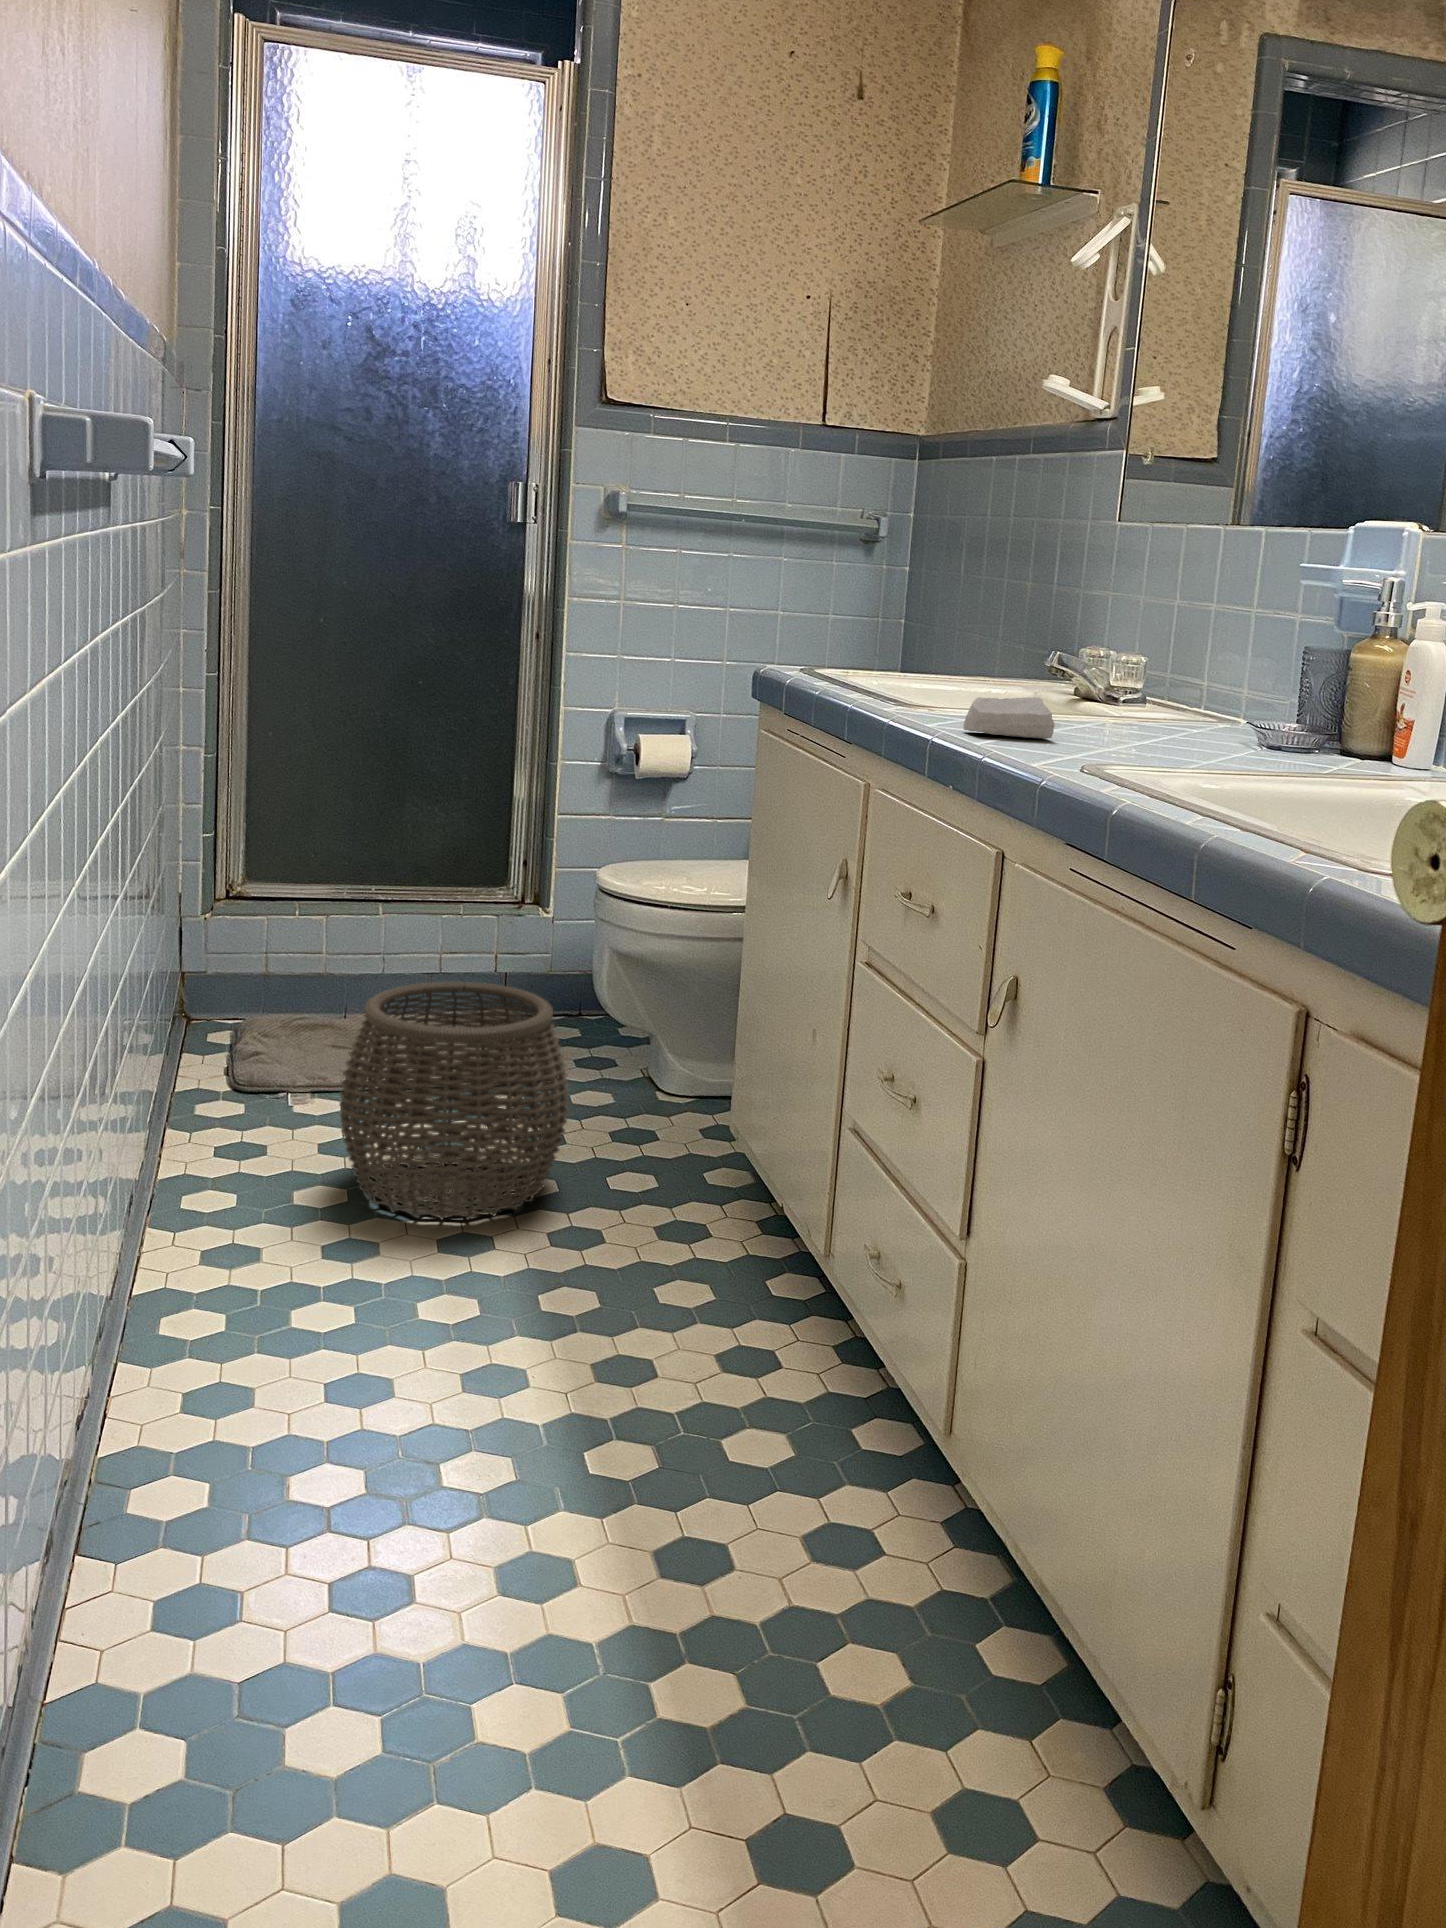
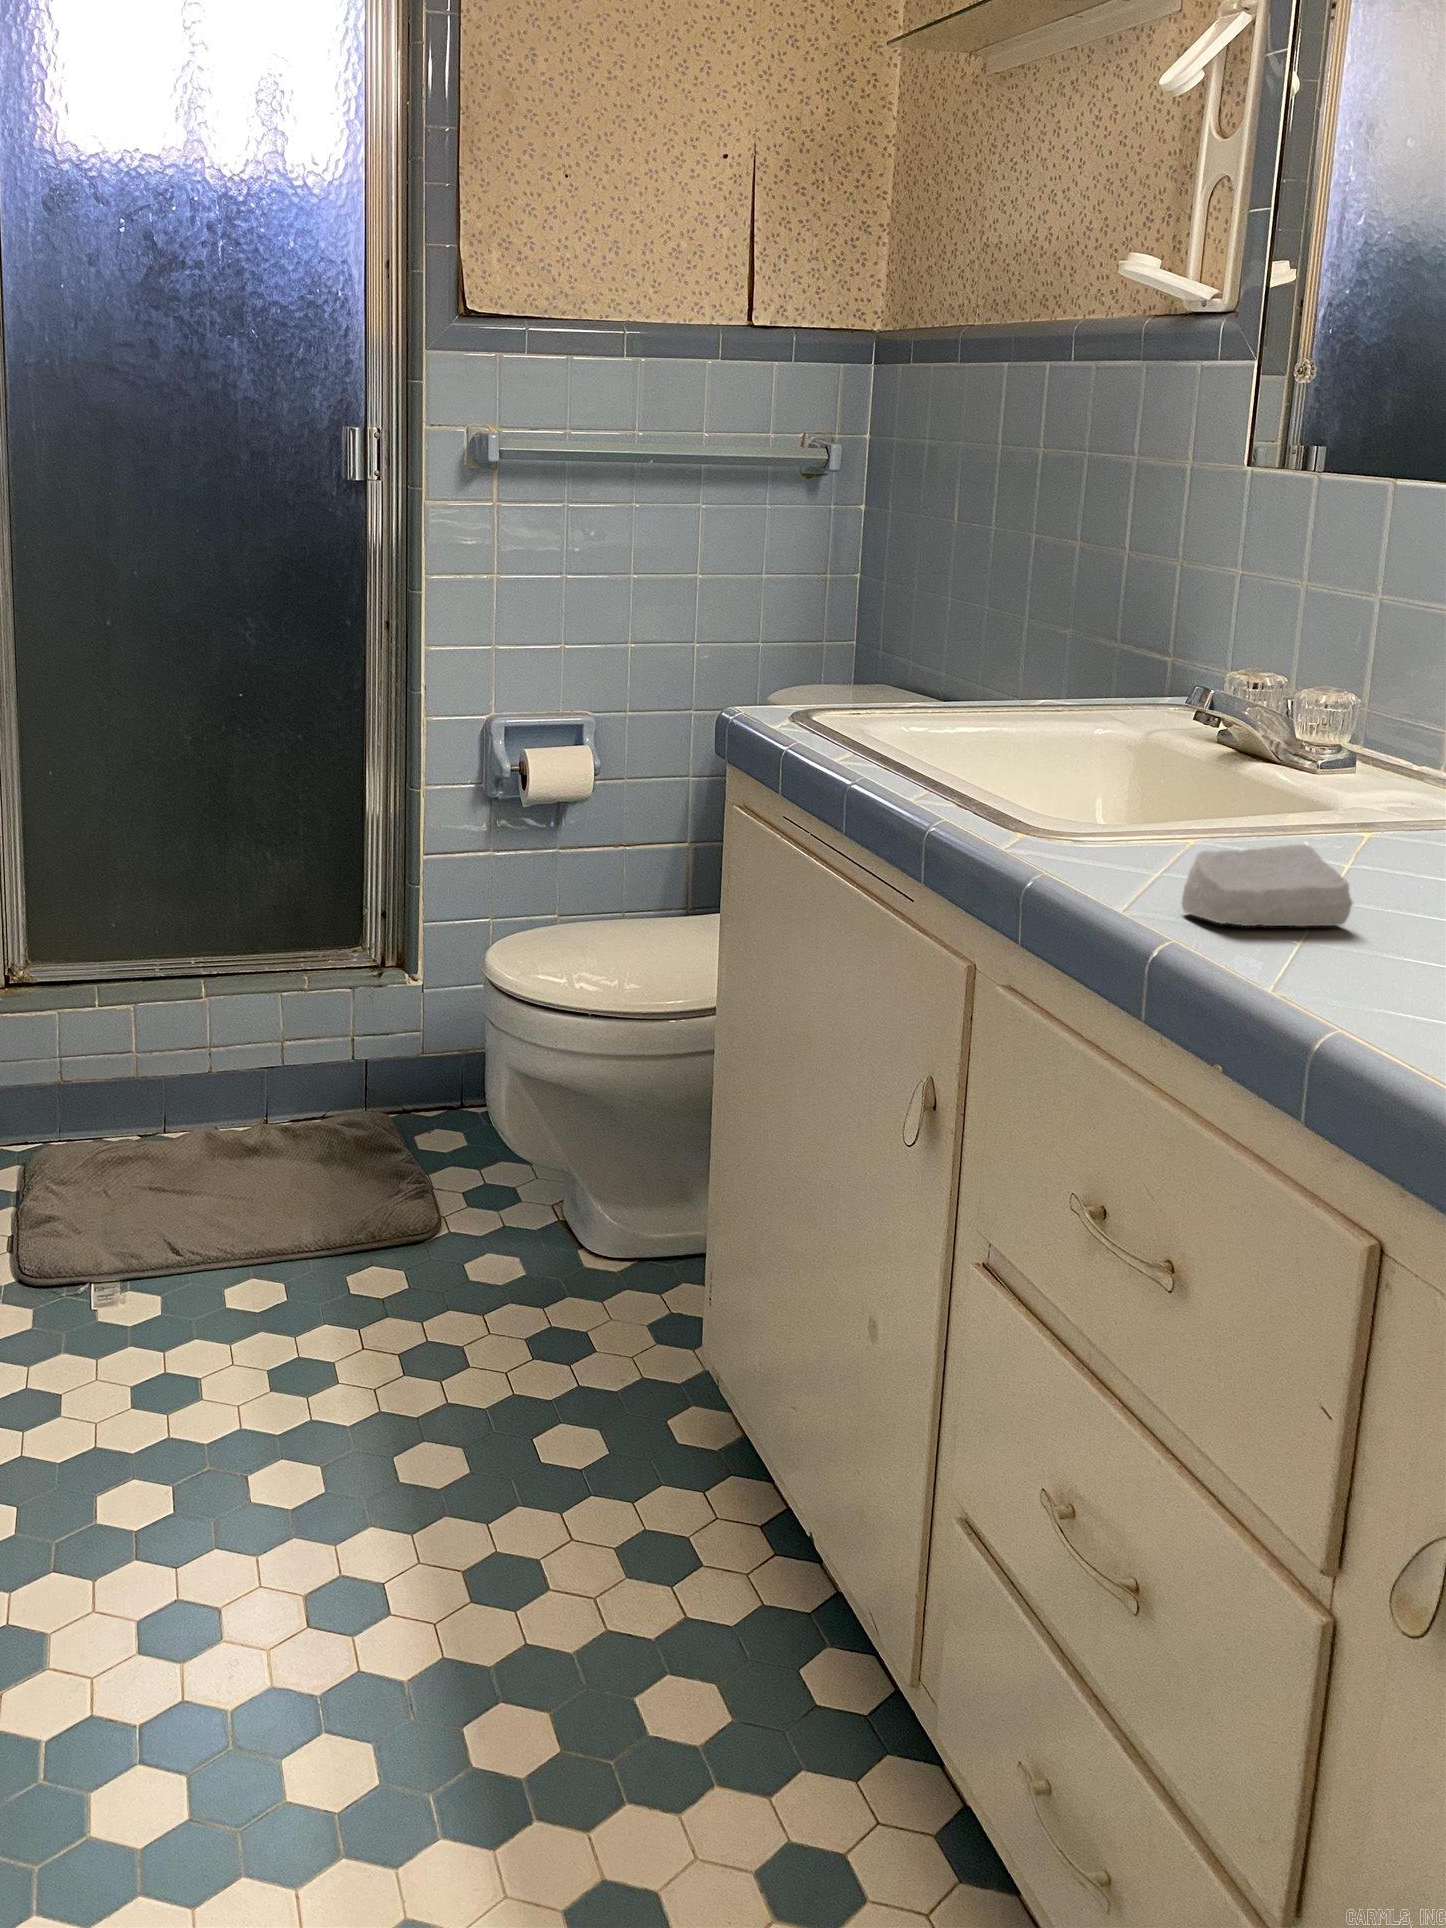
woven basket: present [339,982,569,1220] -> none [154,1163,480,1541]

